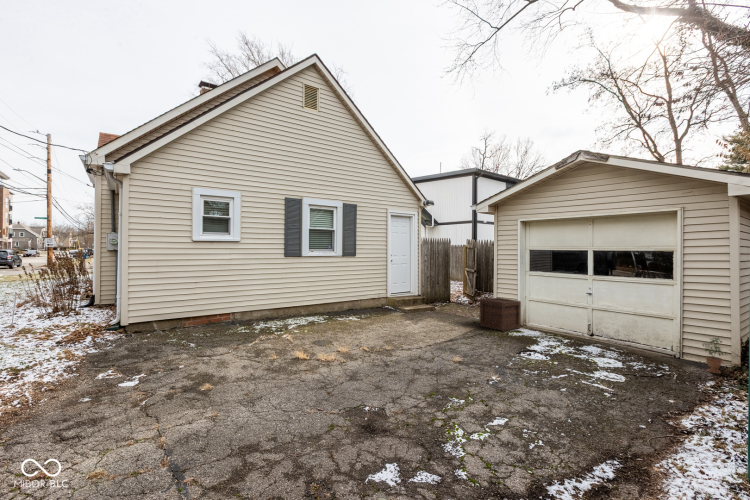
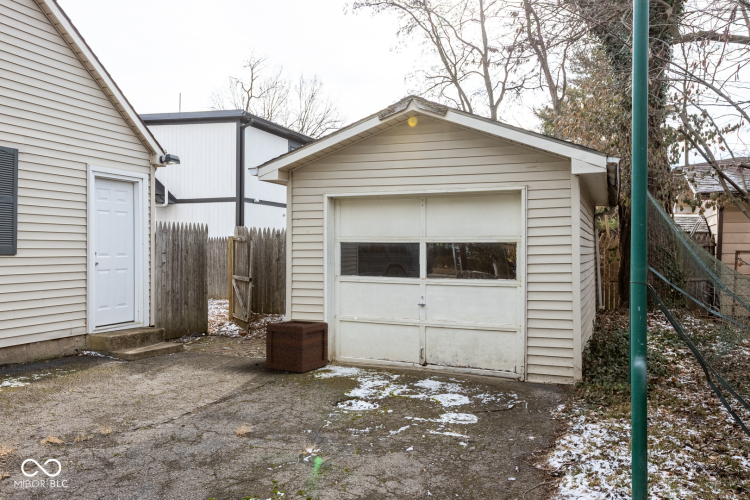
potted plant: present [703,338,723,373] -> none [547,347,567,393]

